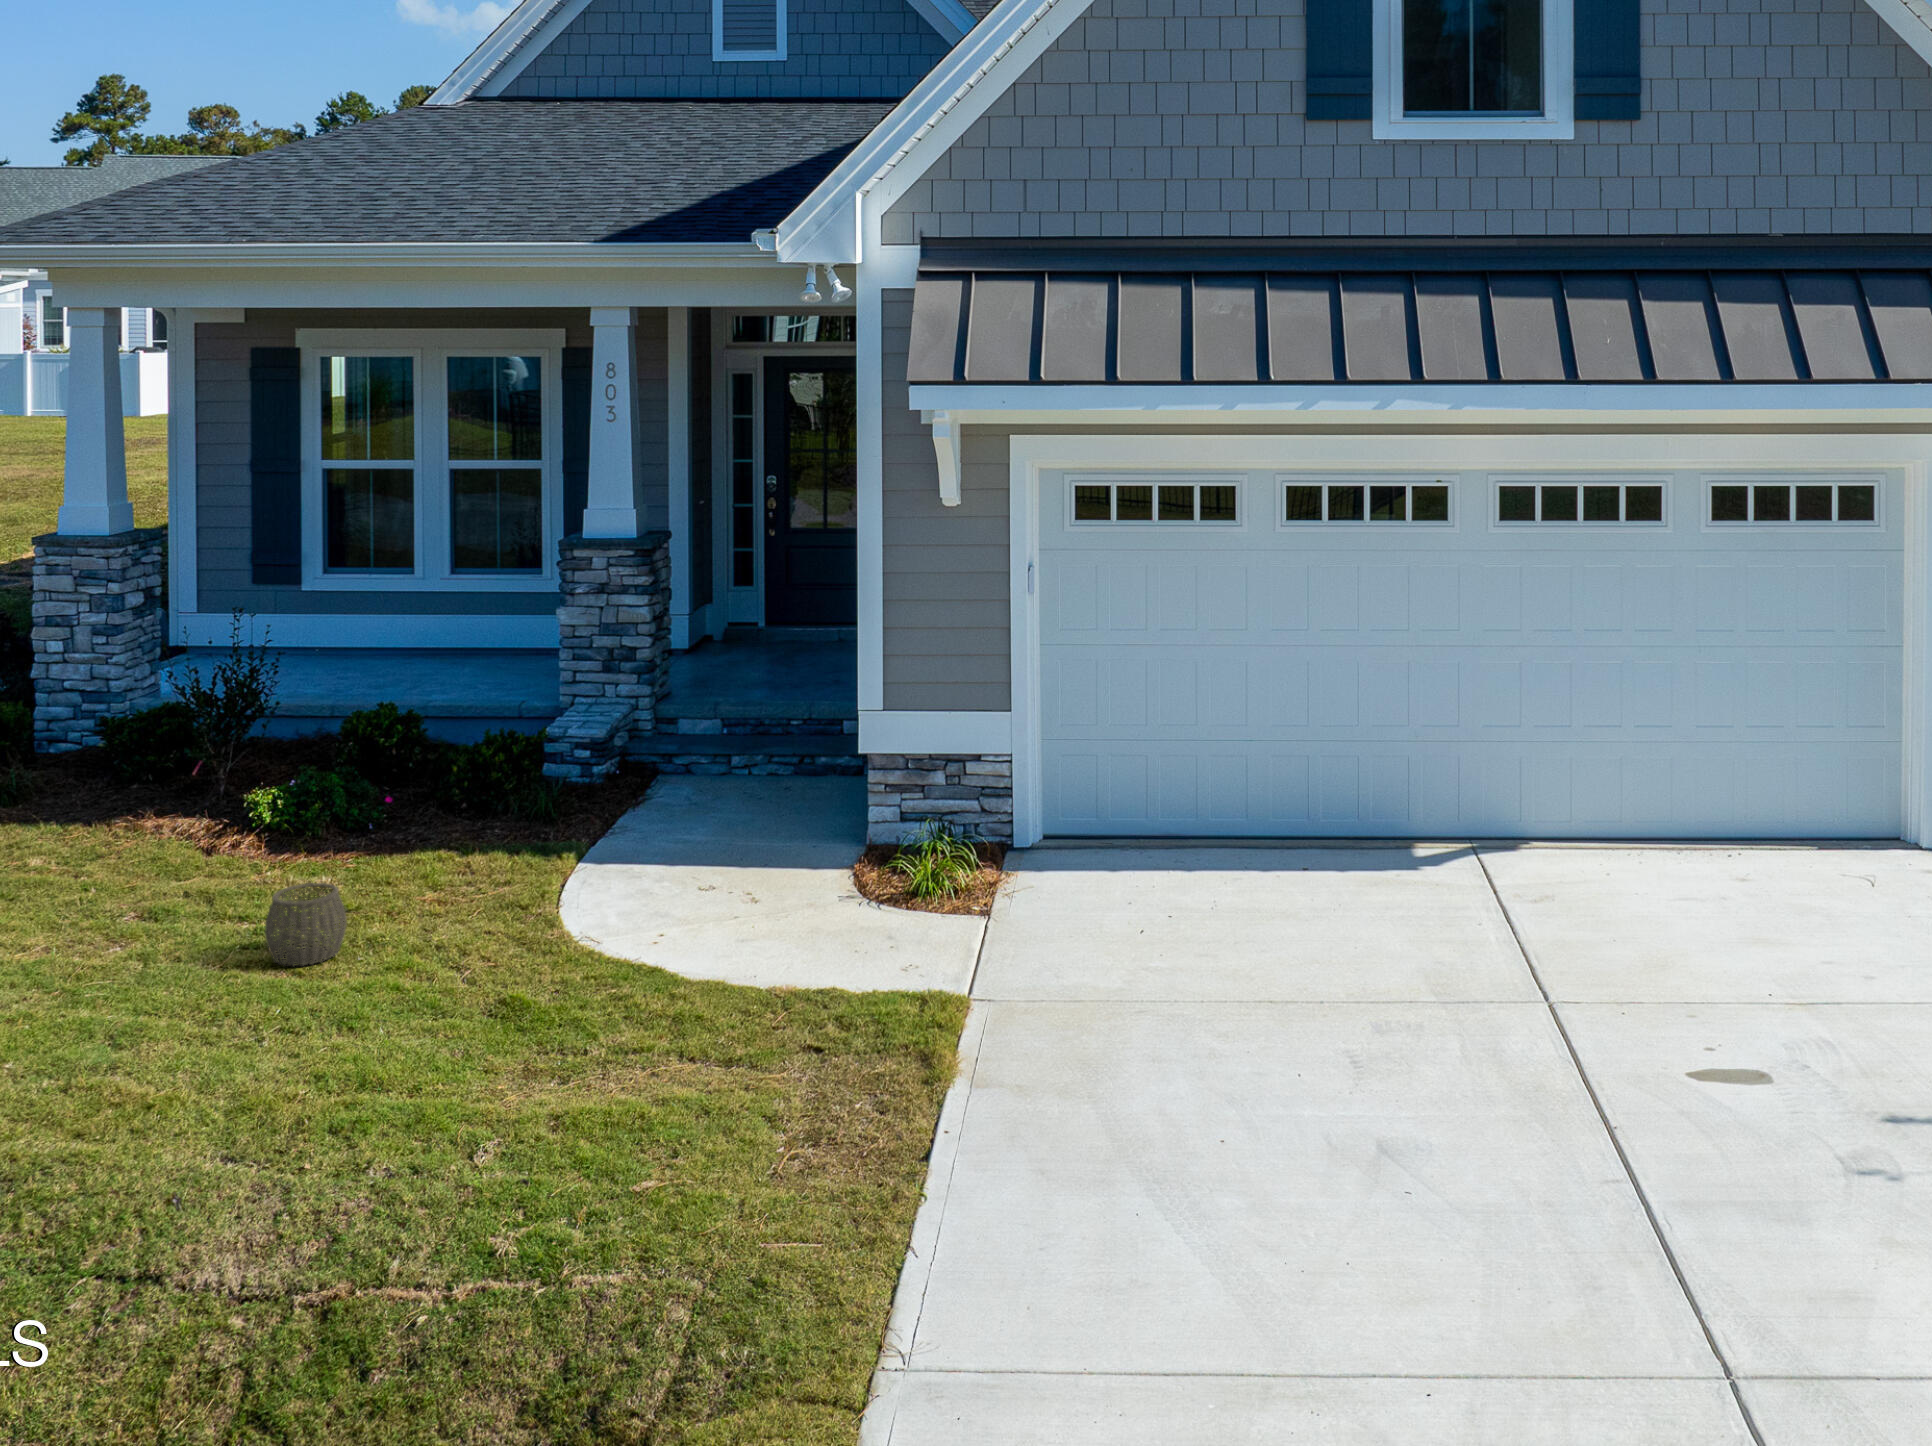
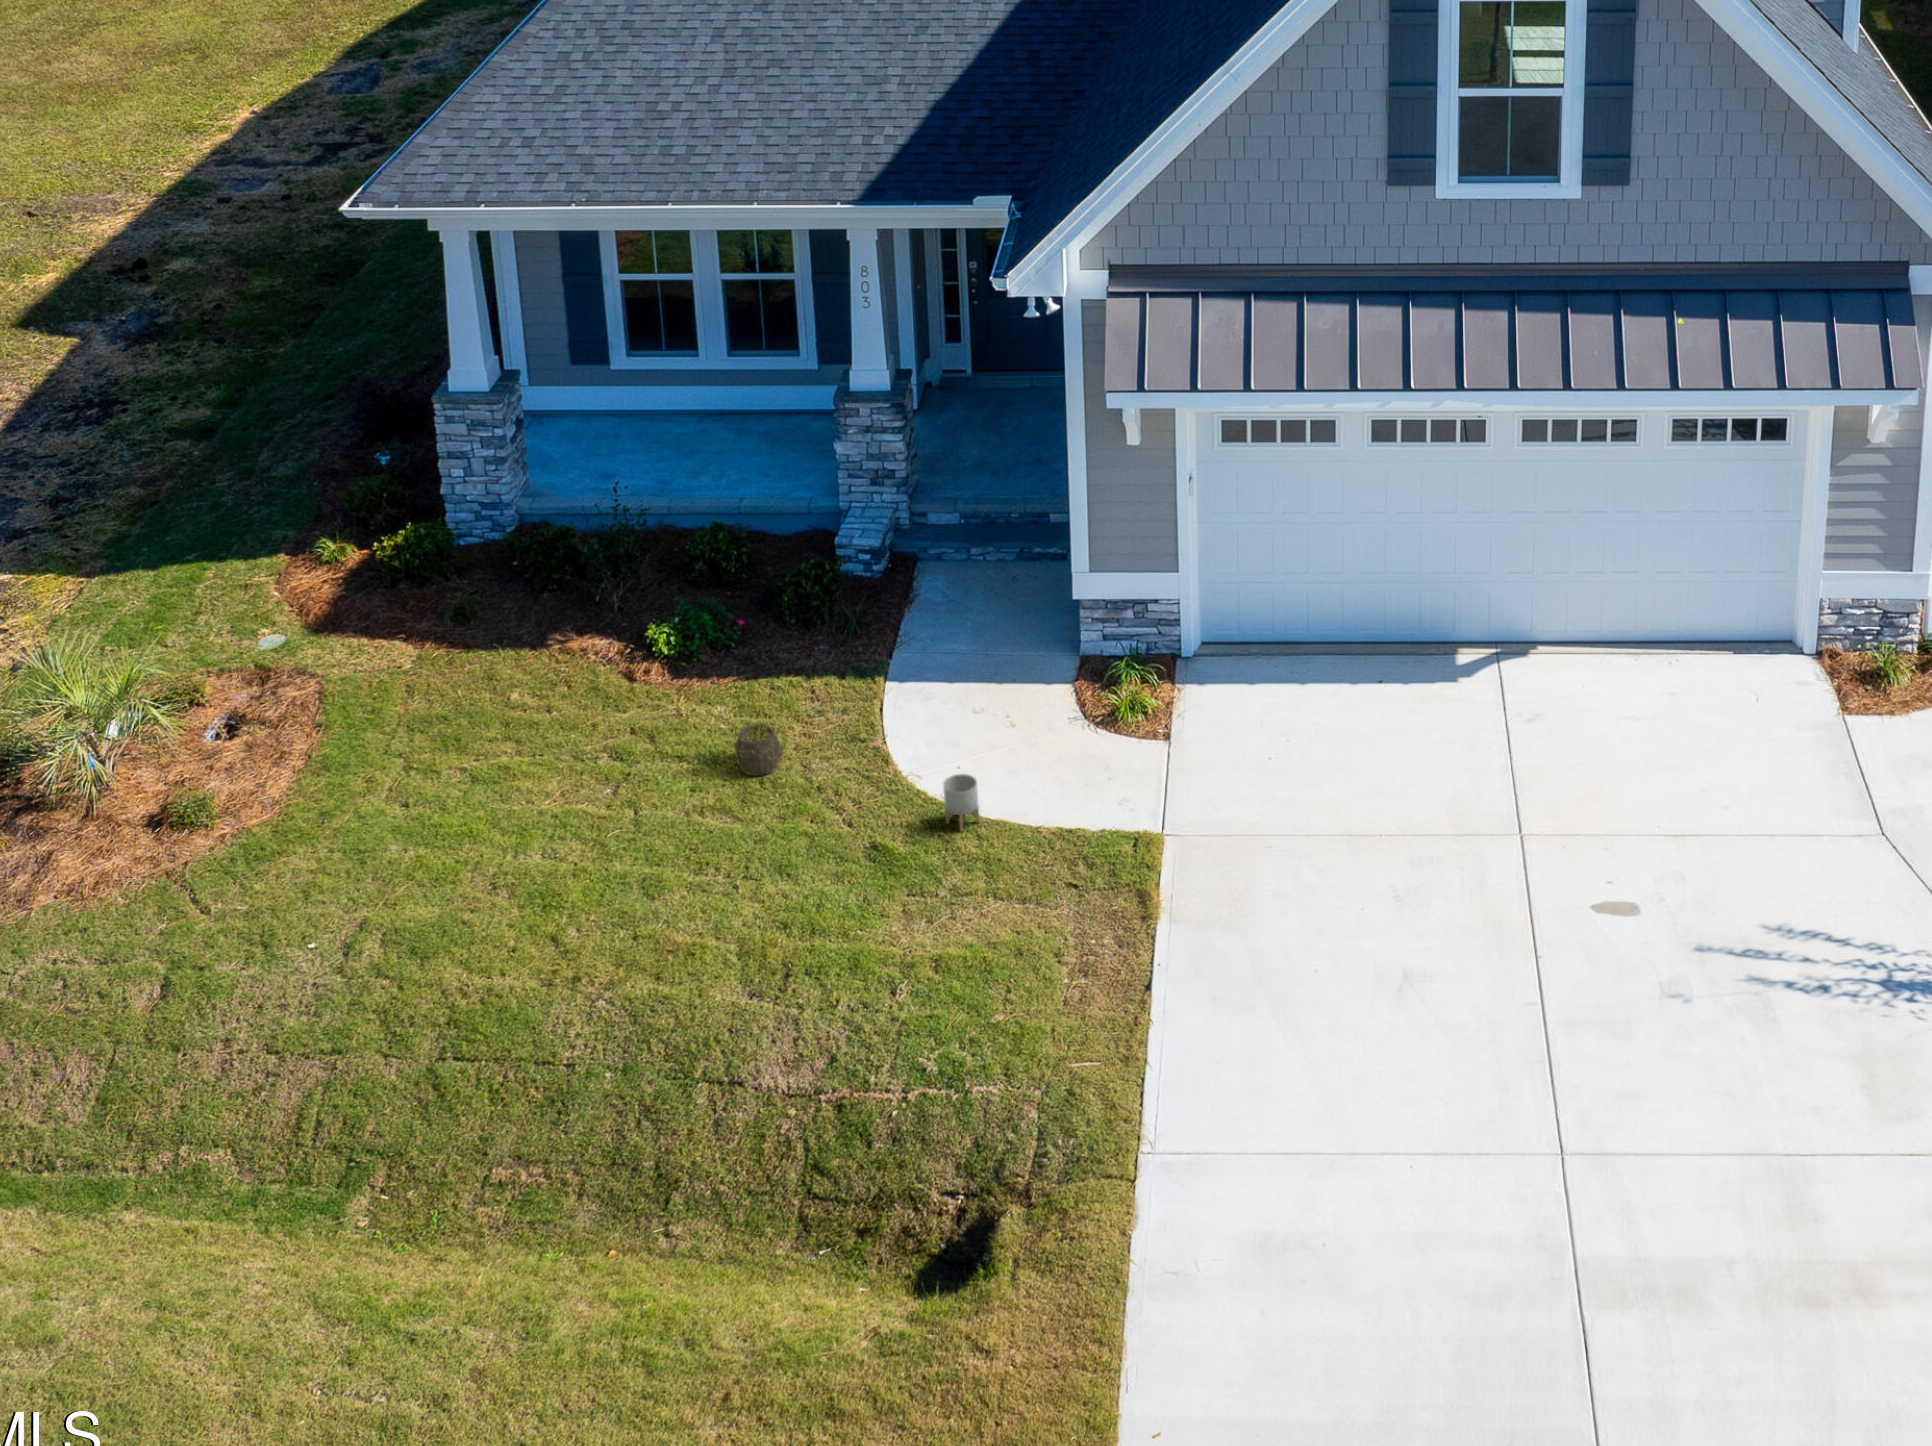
planter: none [589,932,650,1035] -> present [943,774,979,831]

